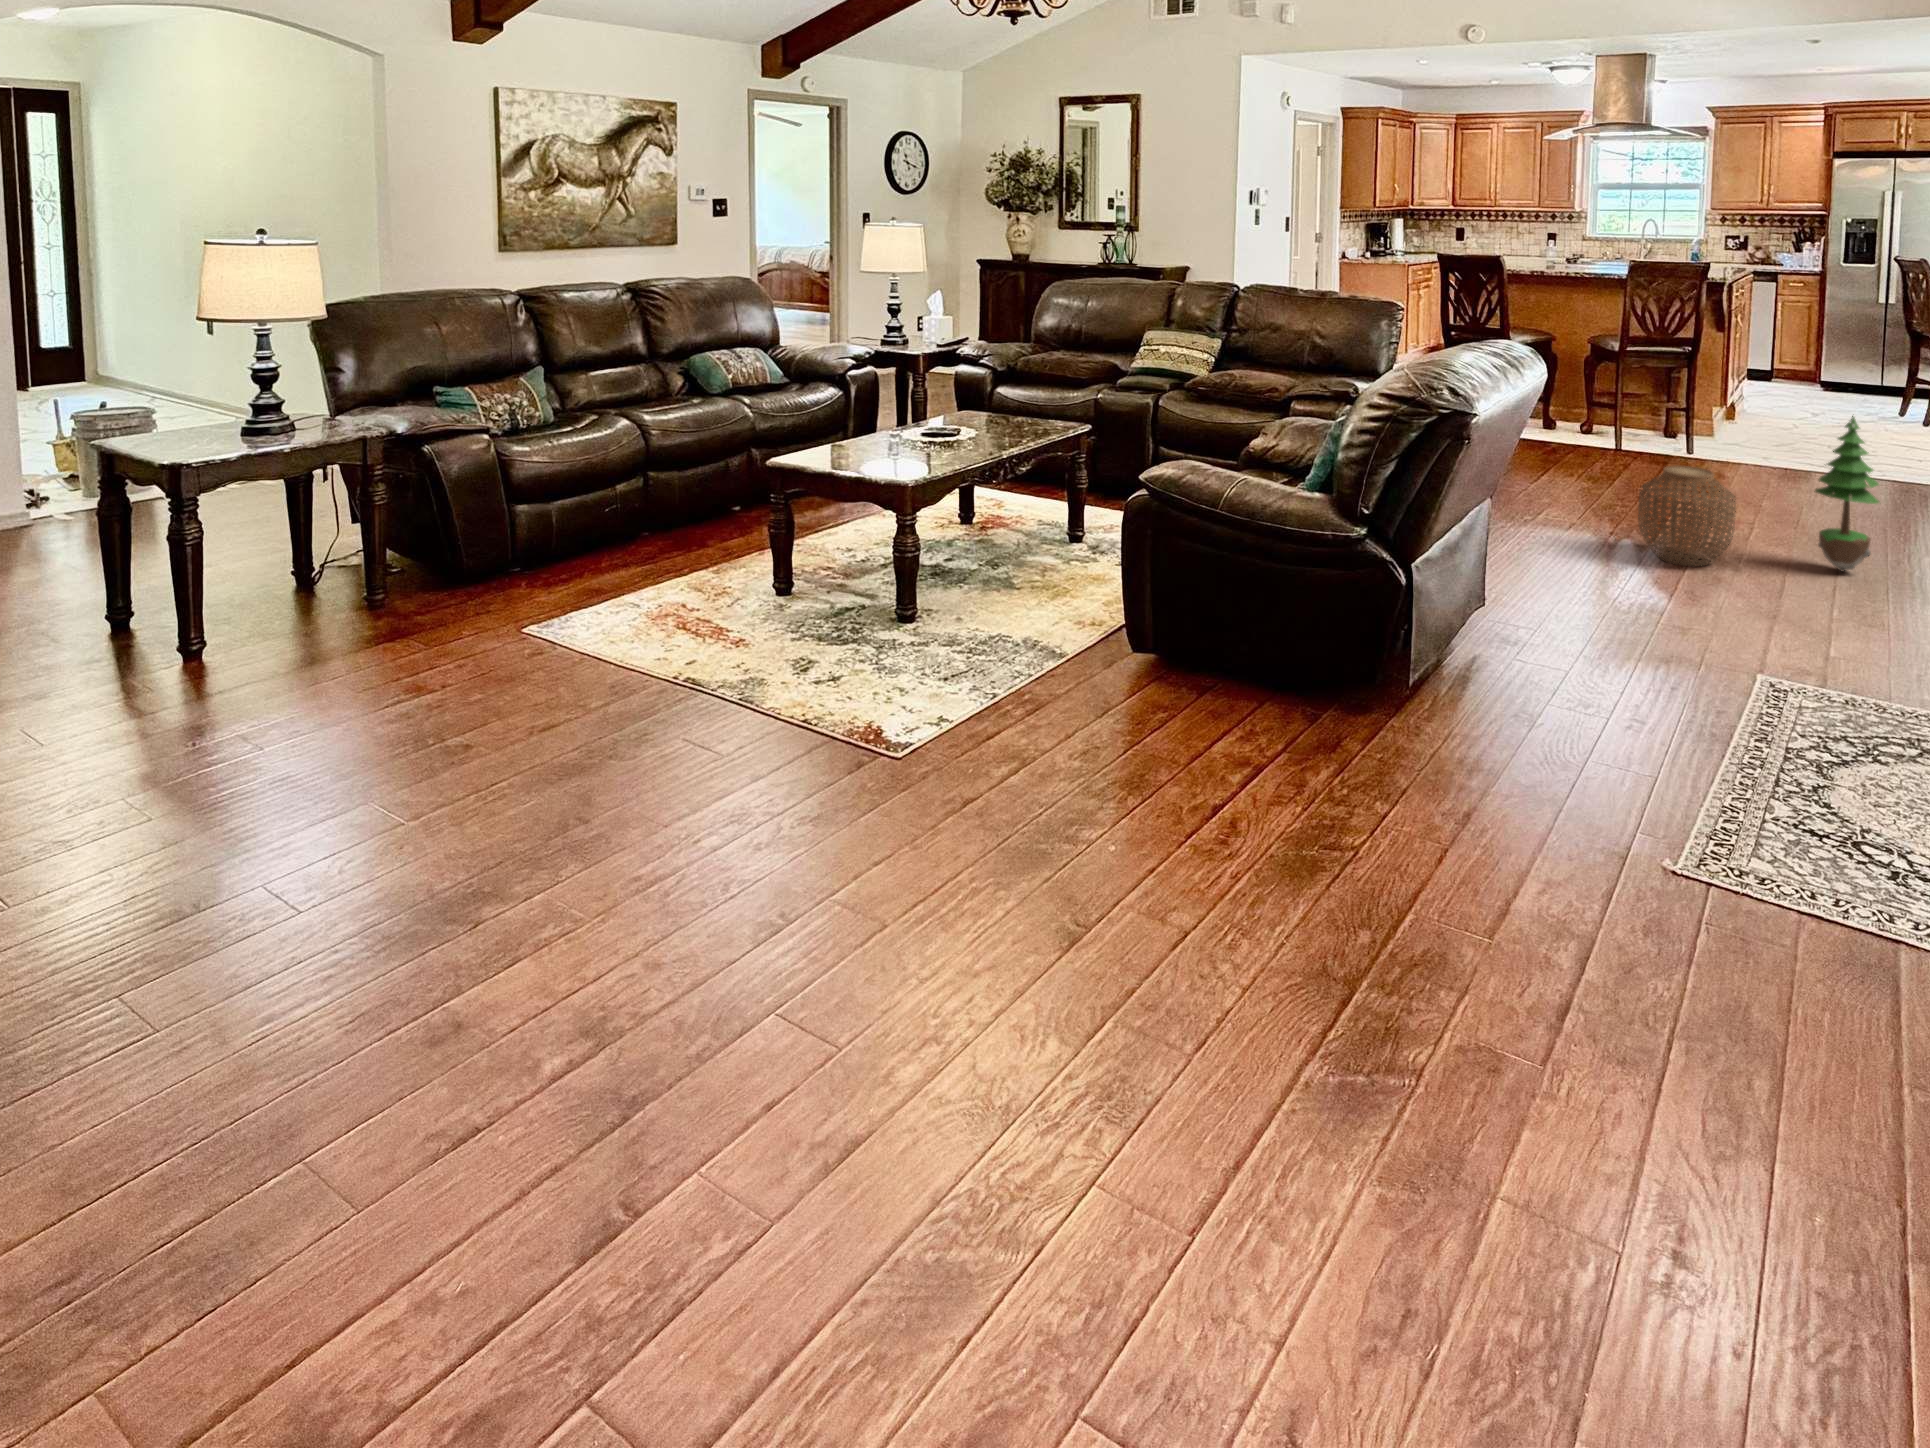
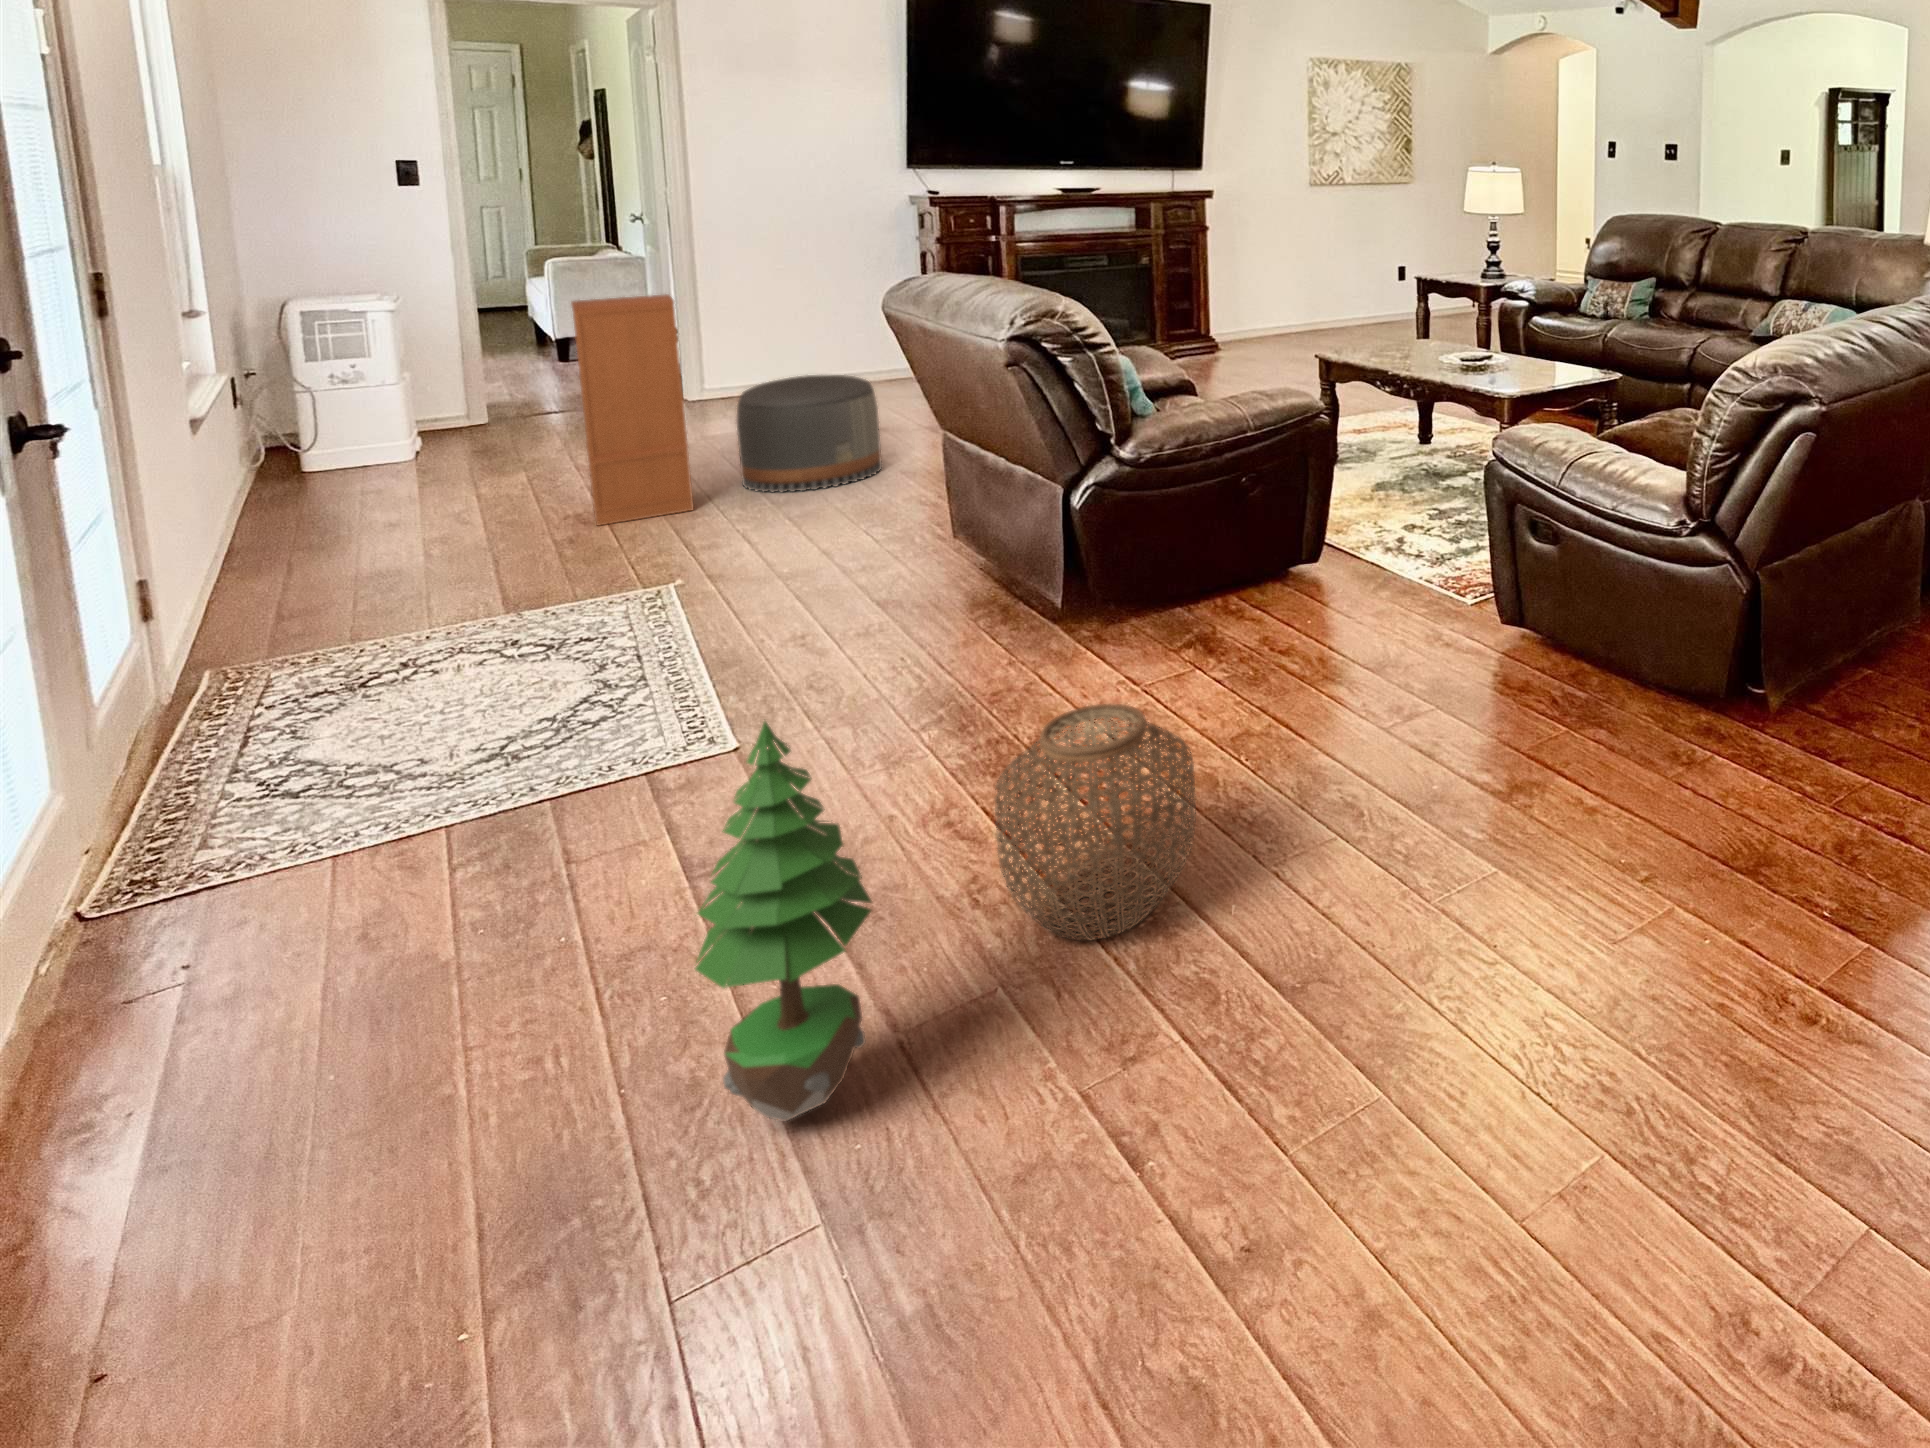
bookcase: none [1374,600,1669,1303] -> present [571,294,693,525]
pouf: none [960,783,1277,1196] -> present [736,375,882,493]

